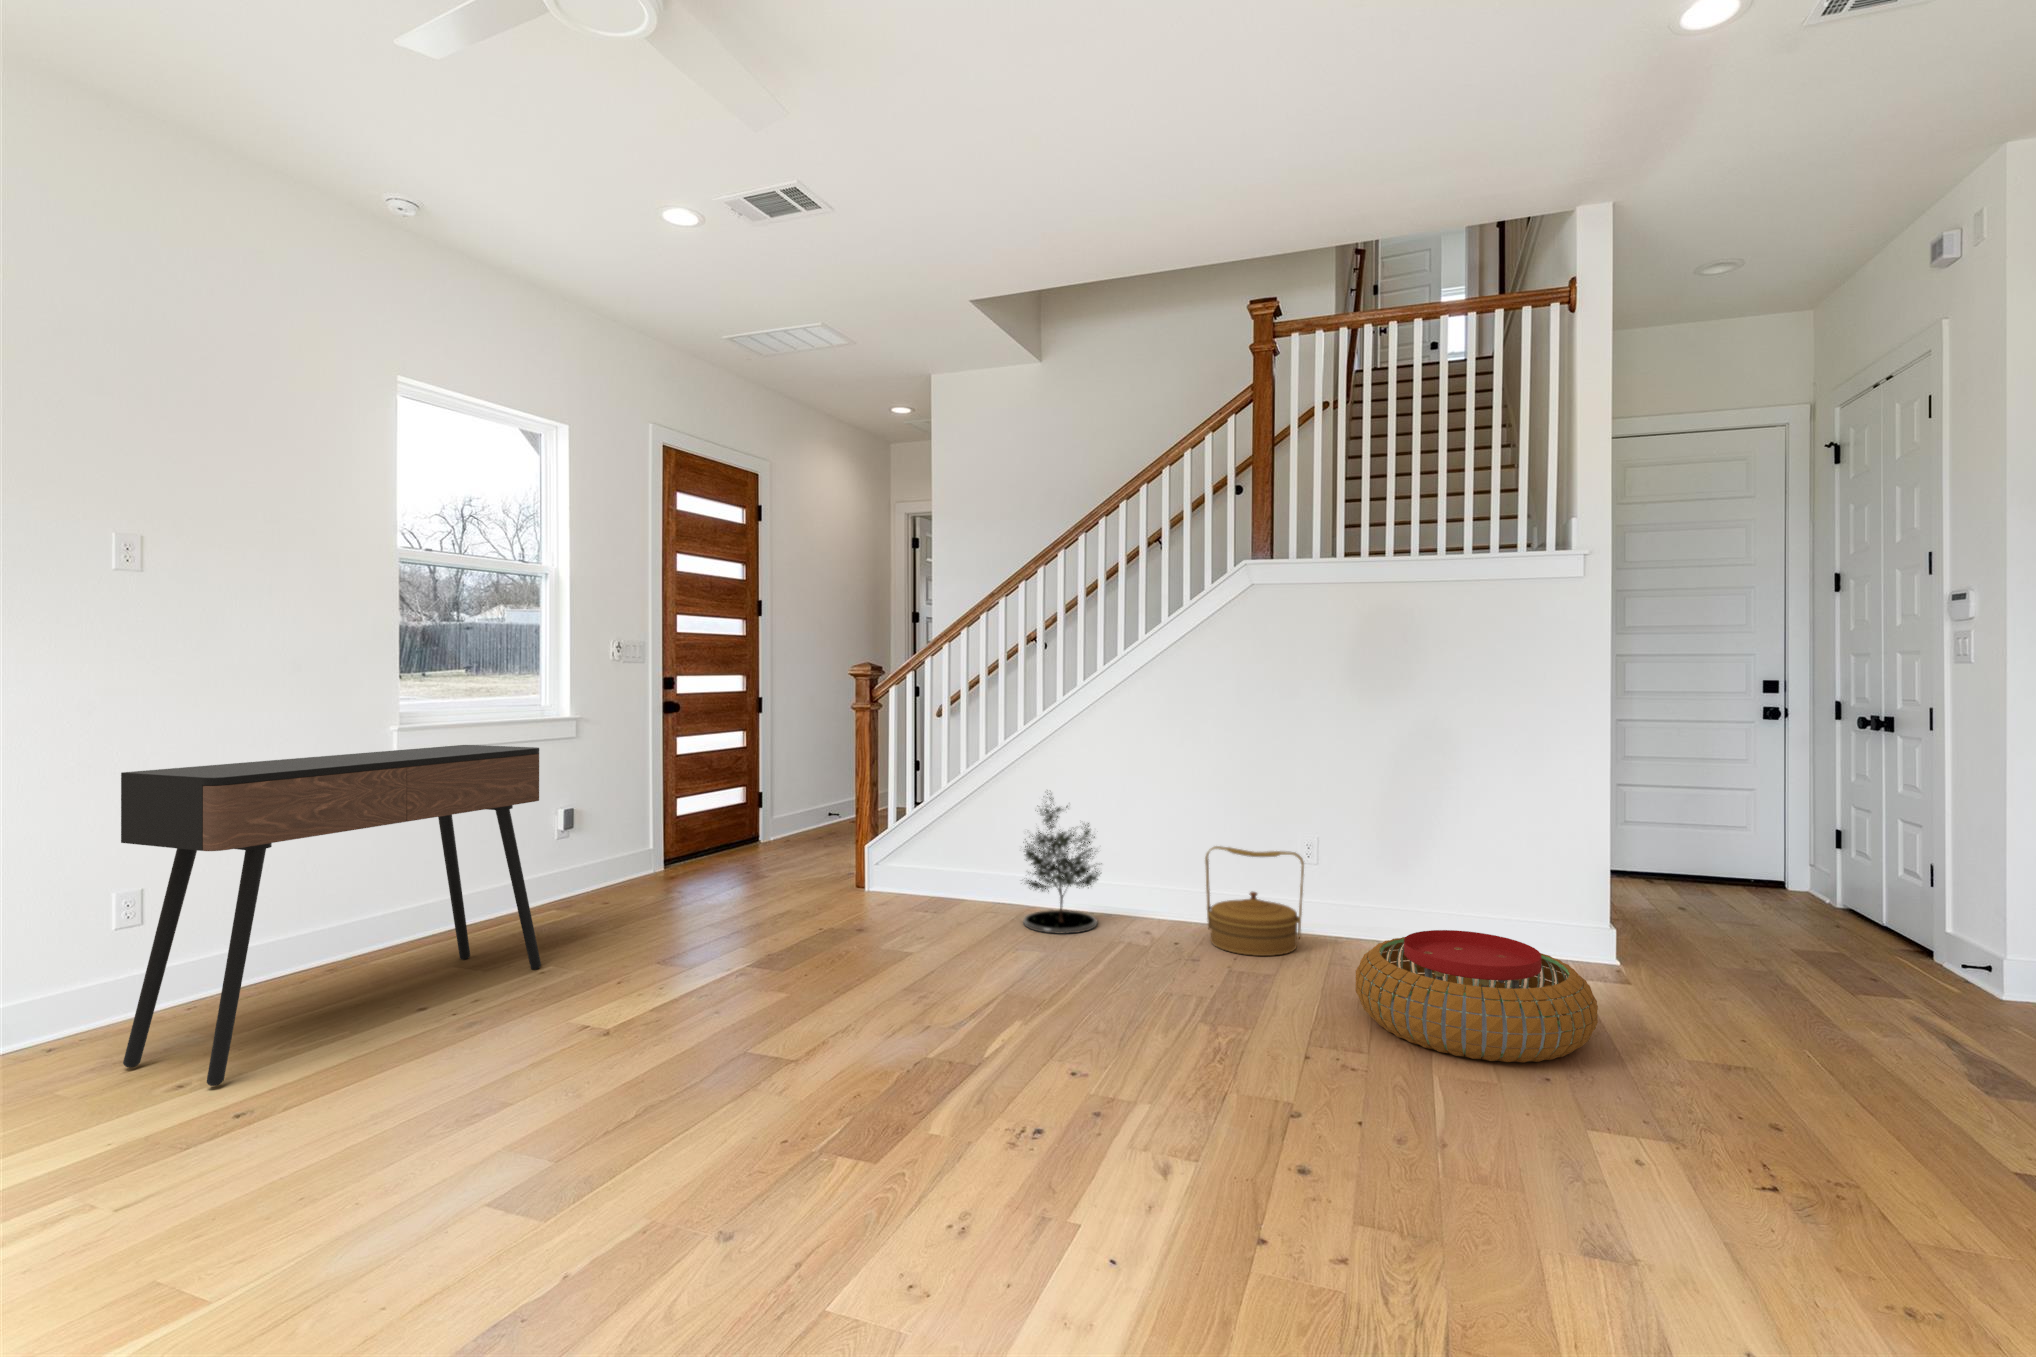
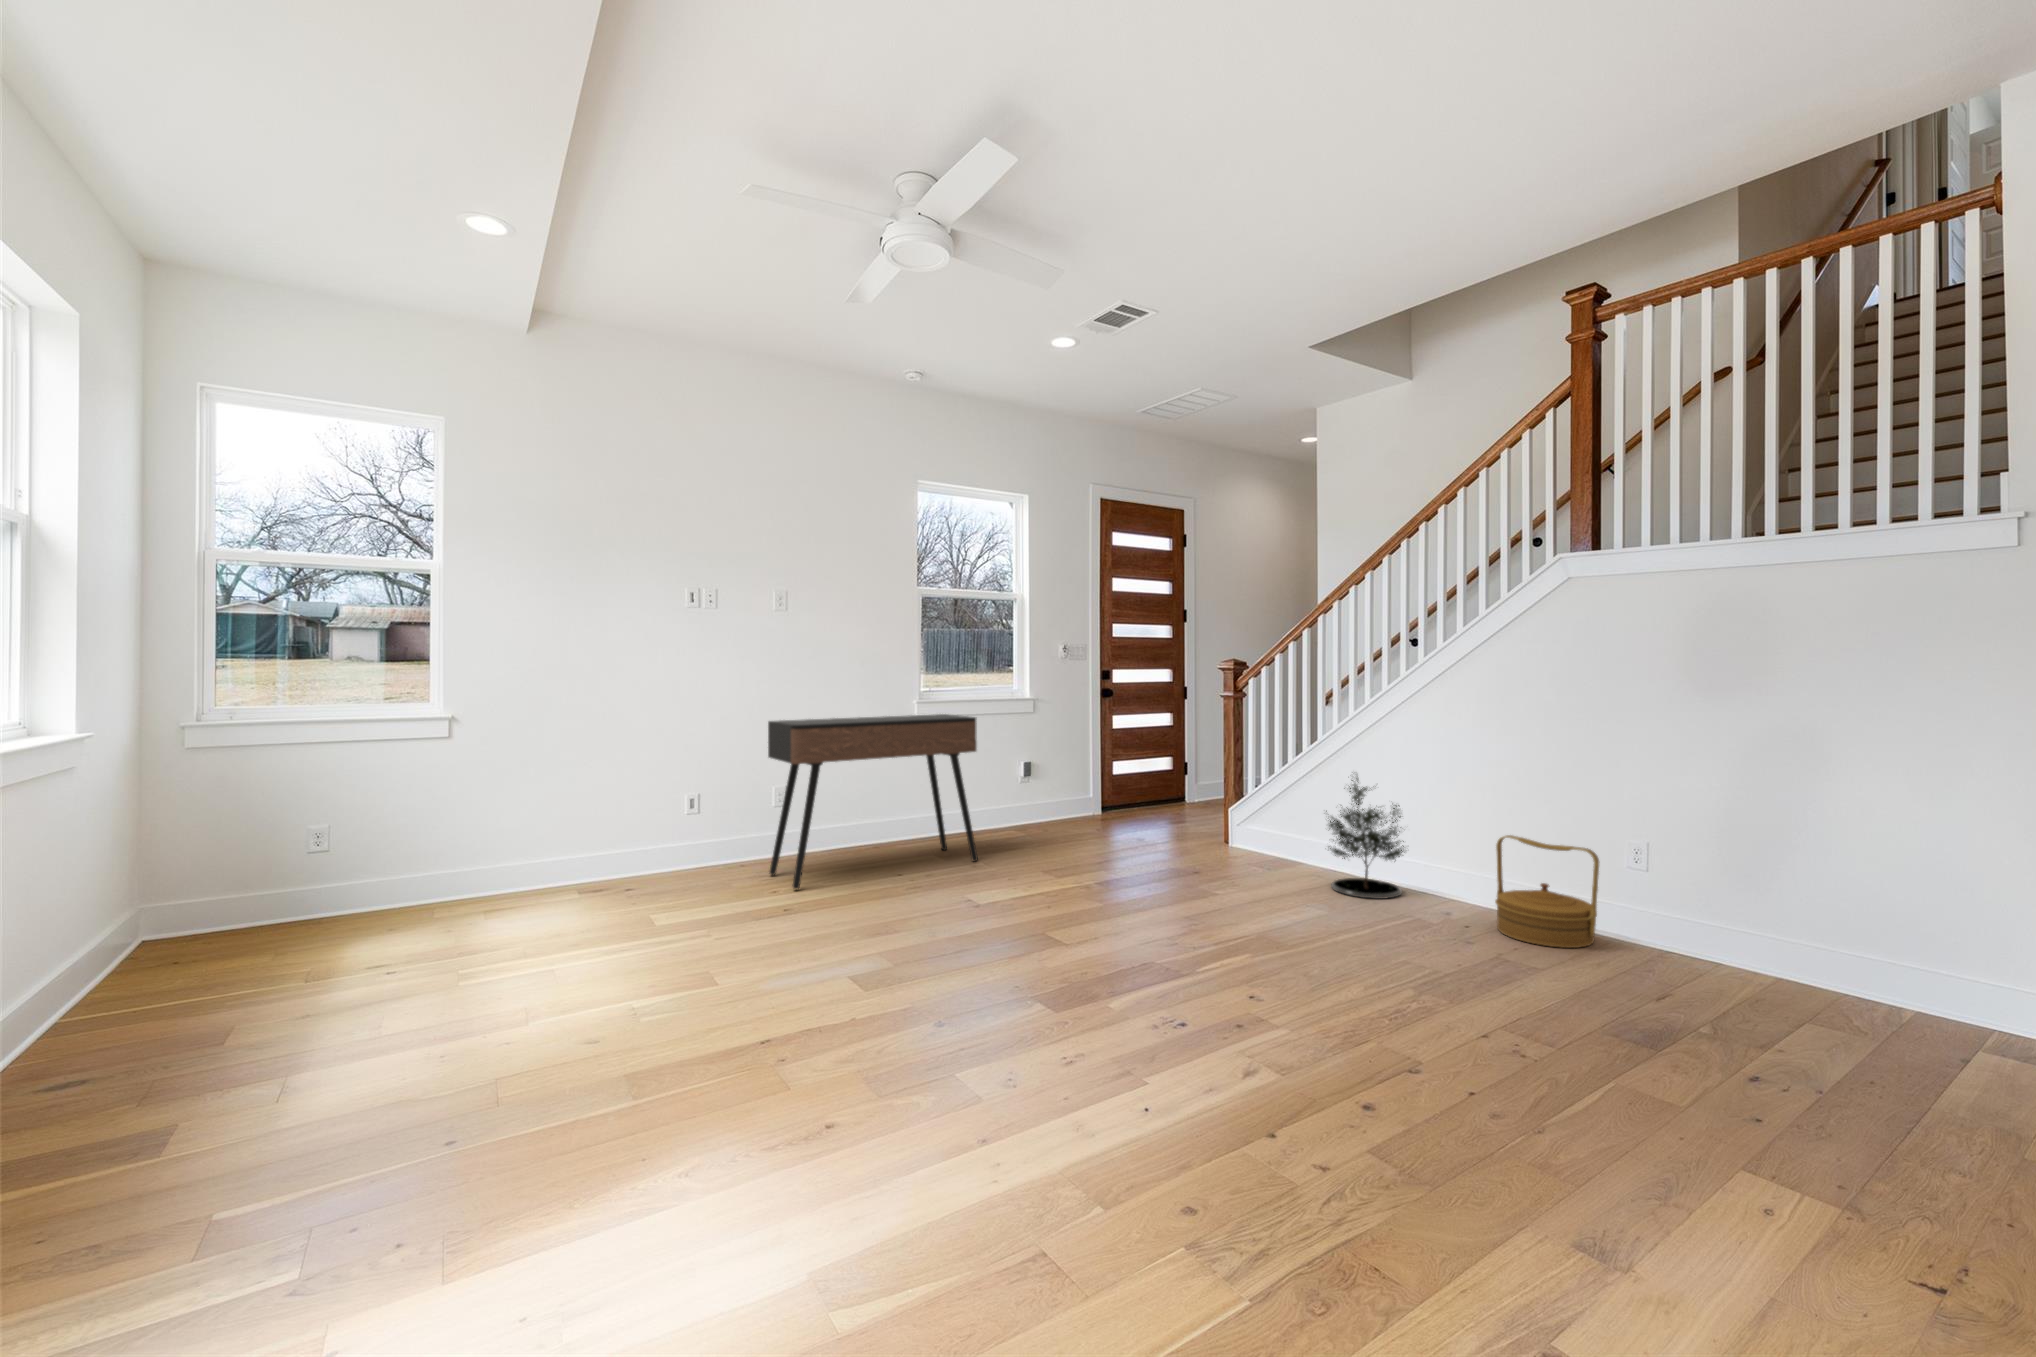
pouf: present [1356,930,1598,1063] -> none [1567,937,1865,1088]

